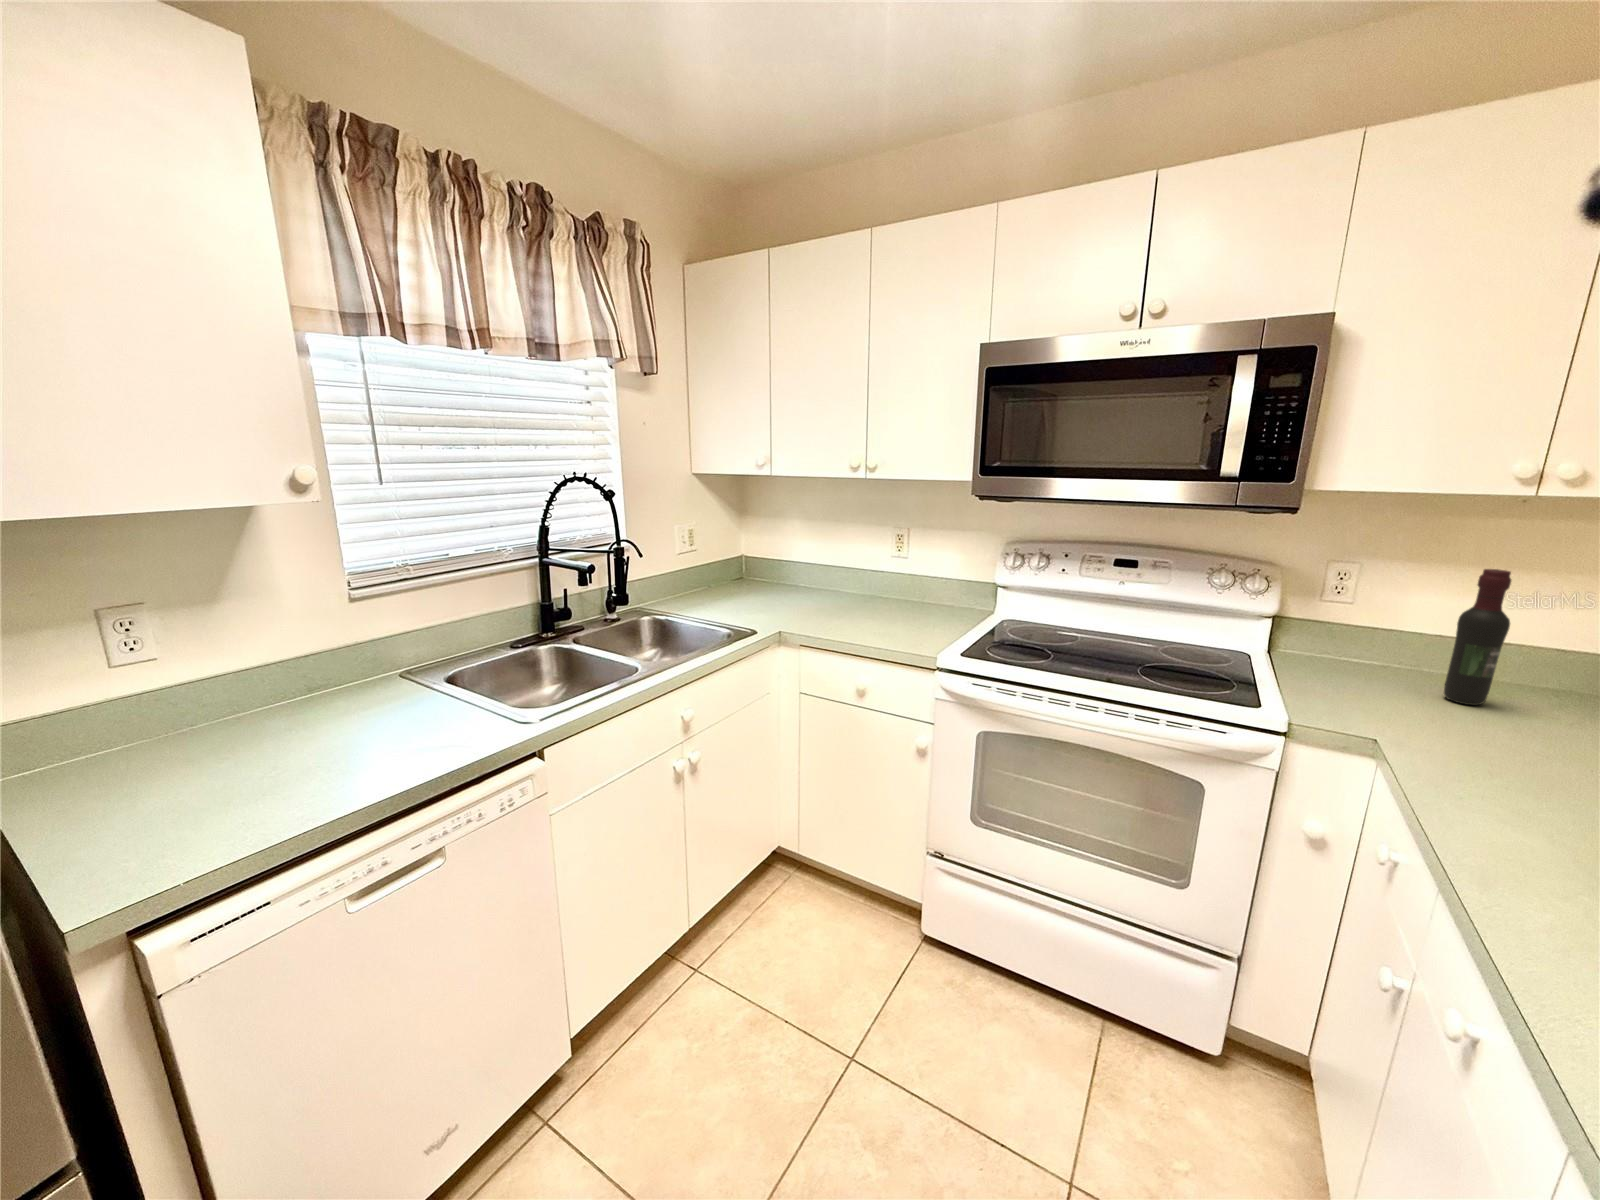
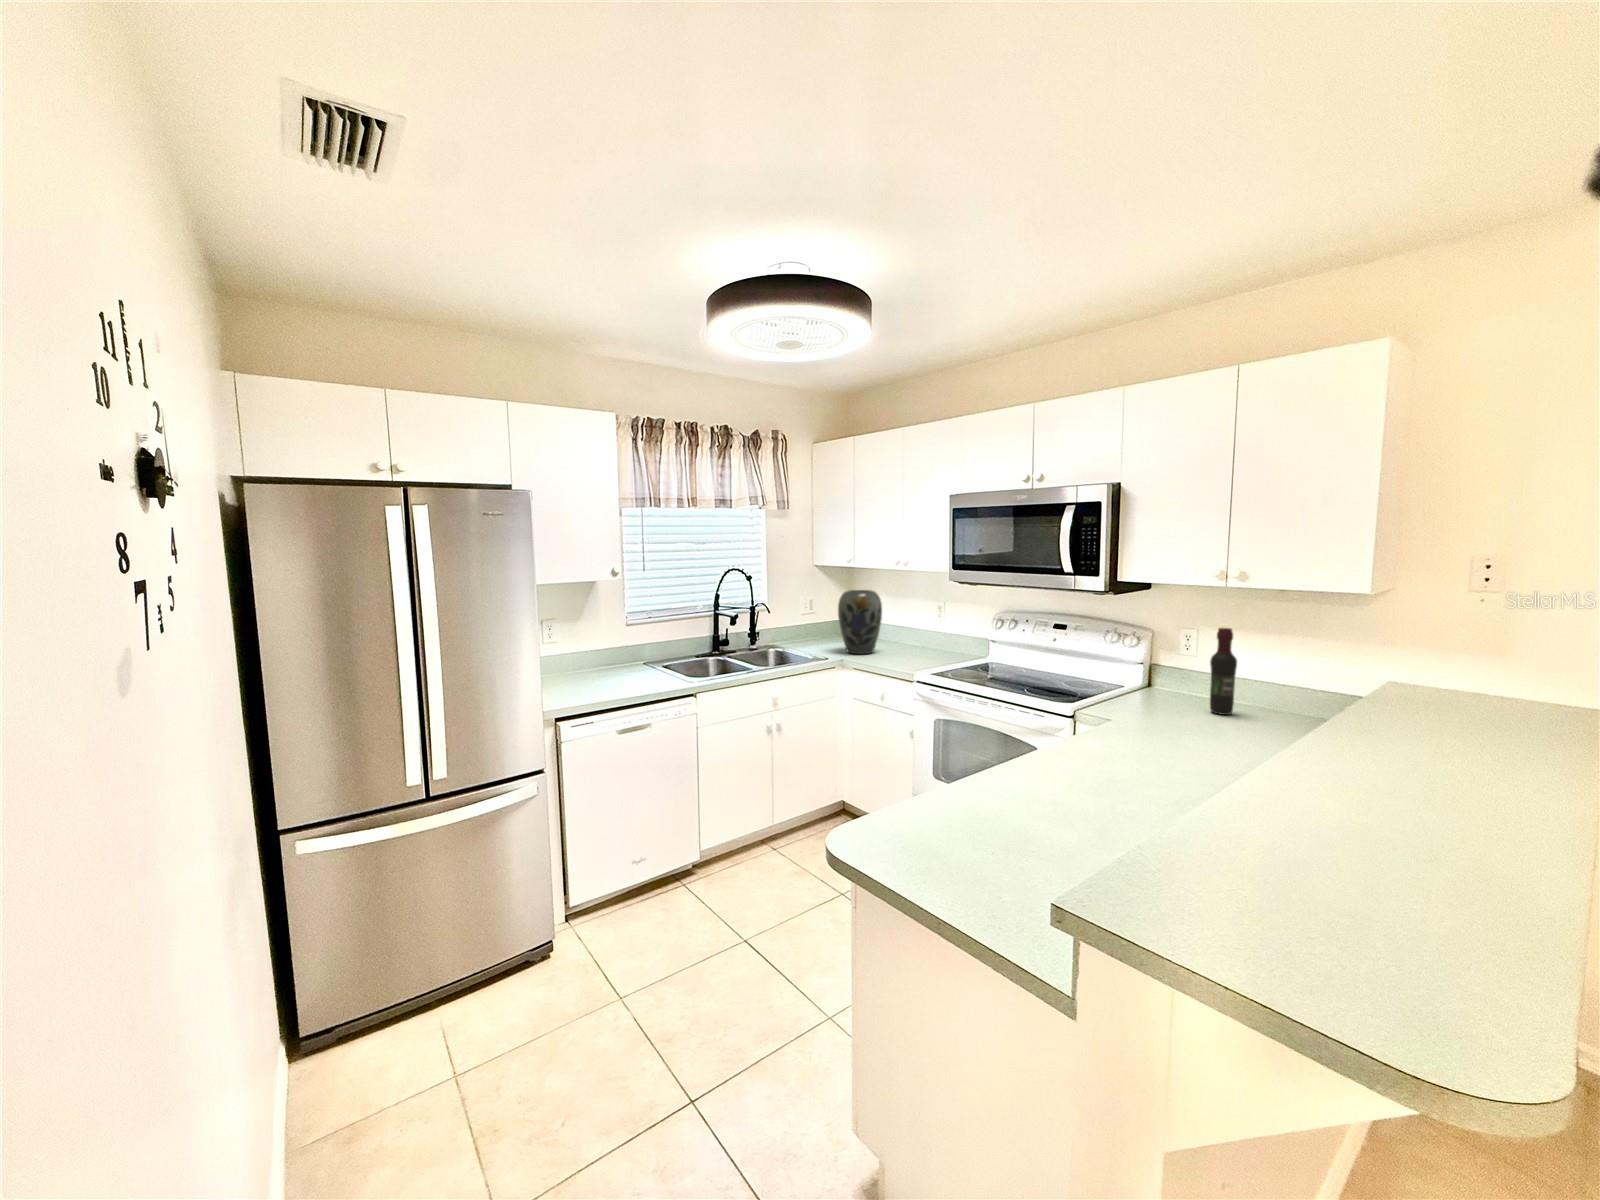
vase: none [749,511,819,614] -> present [838,590,882,654]

